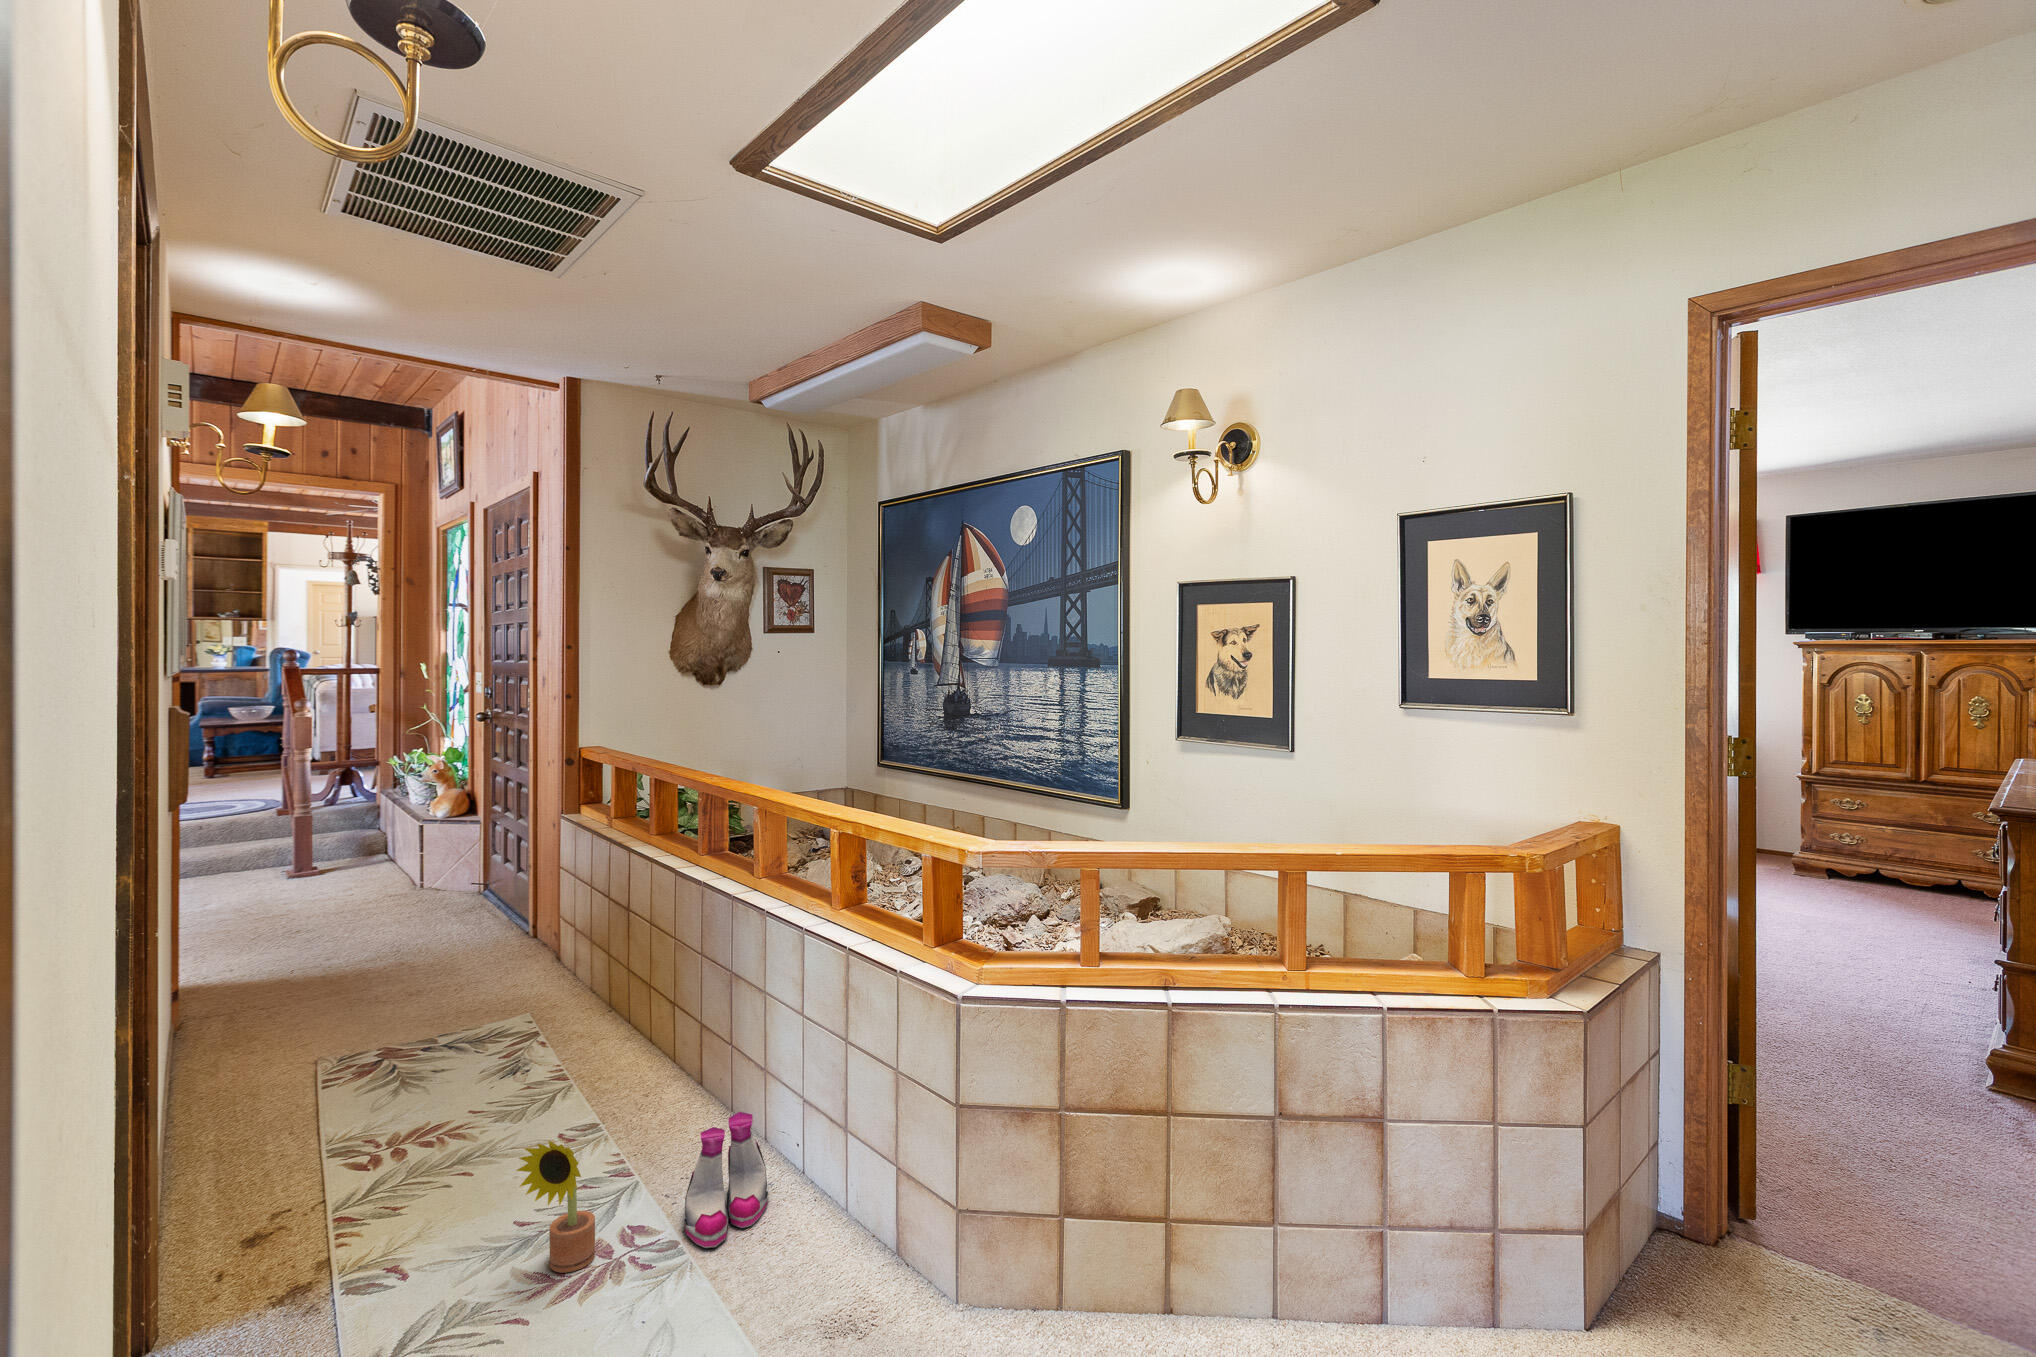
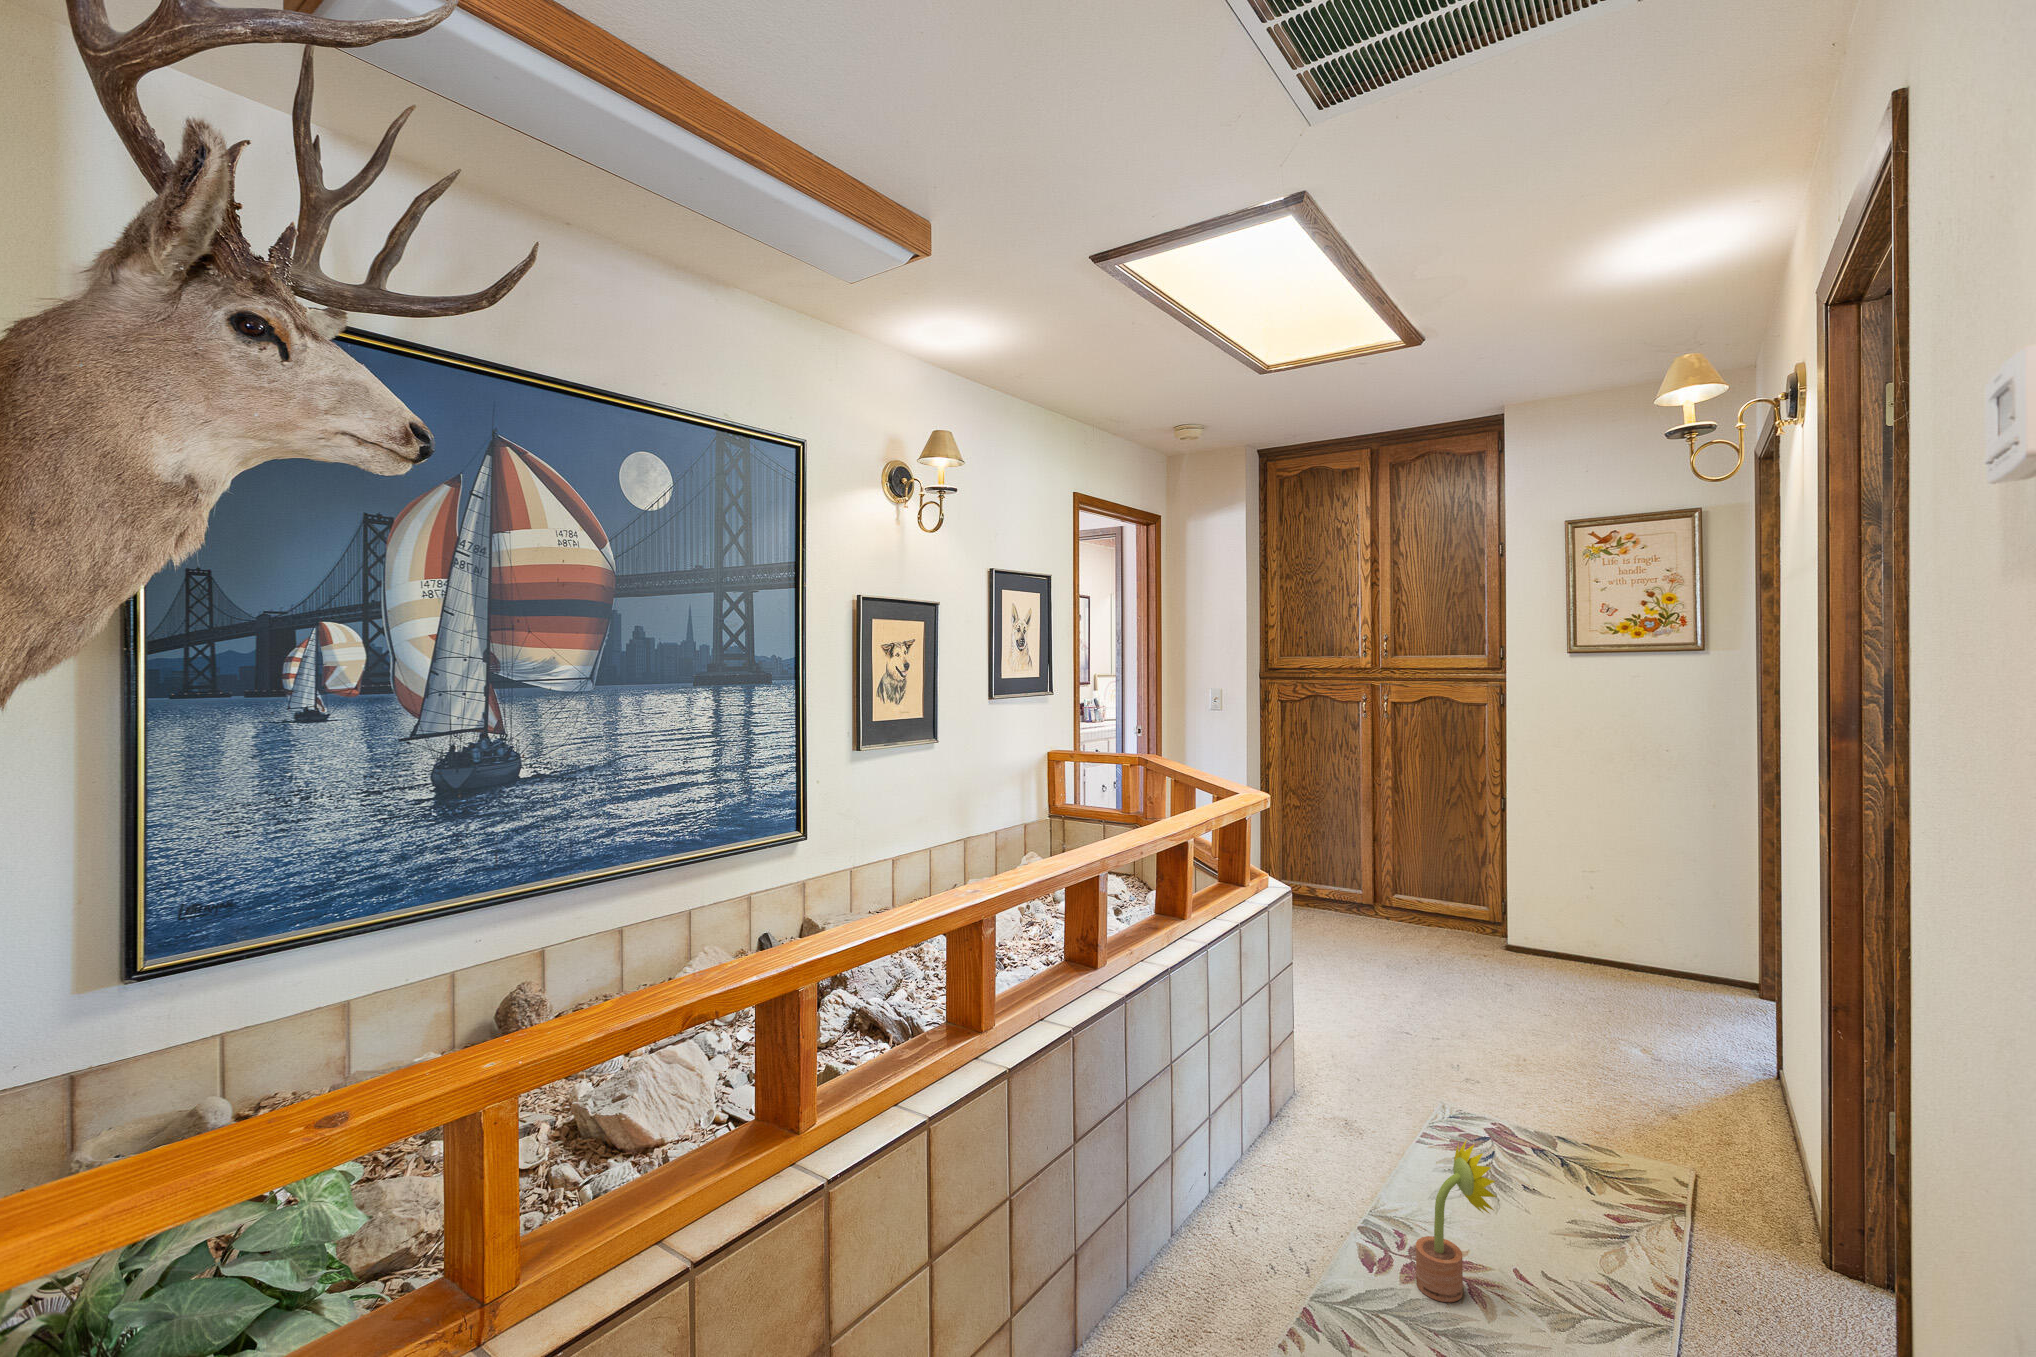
boots: present [684,1112,768,1248] -> none [1245,1121,1351,1234]

